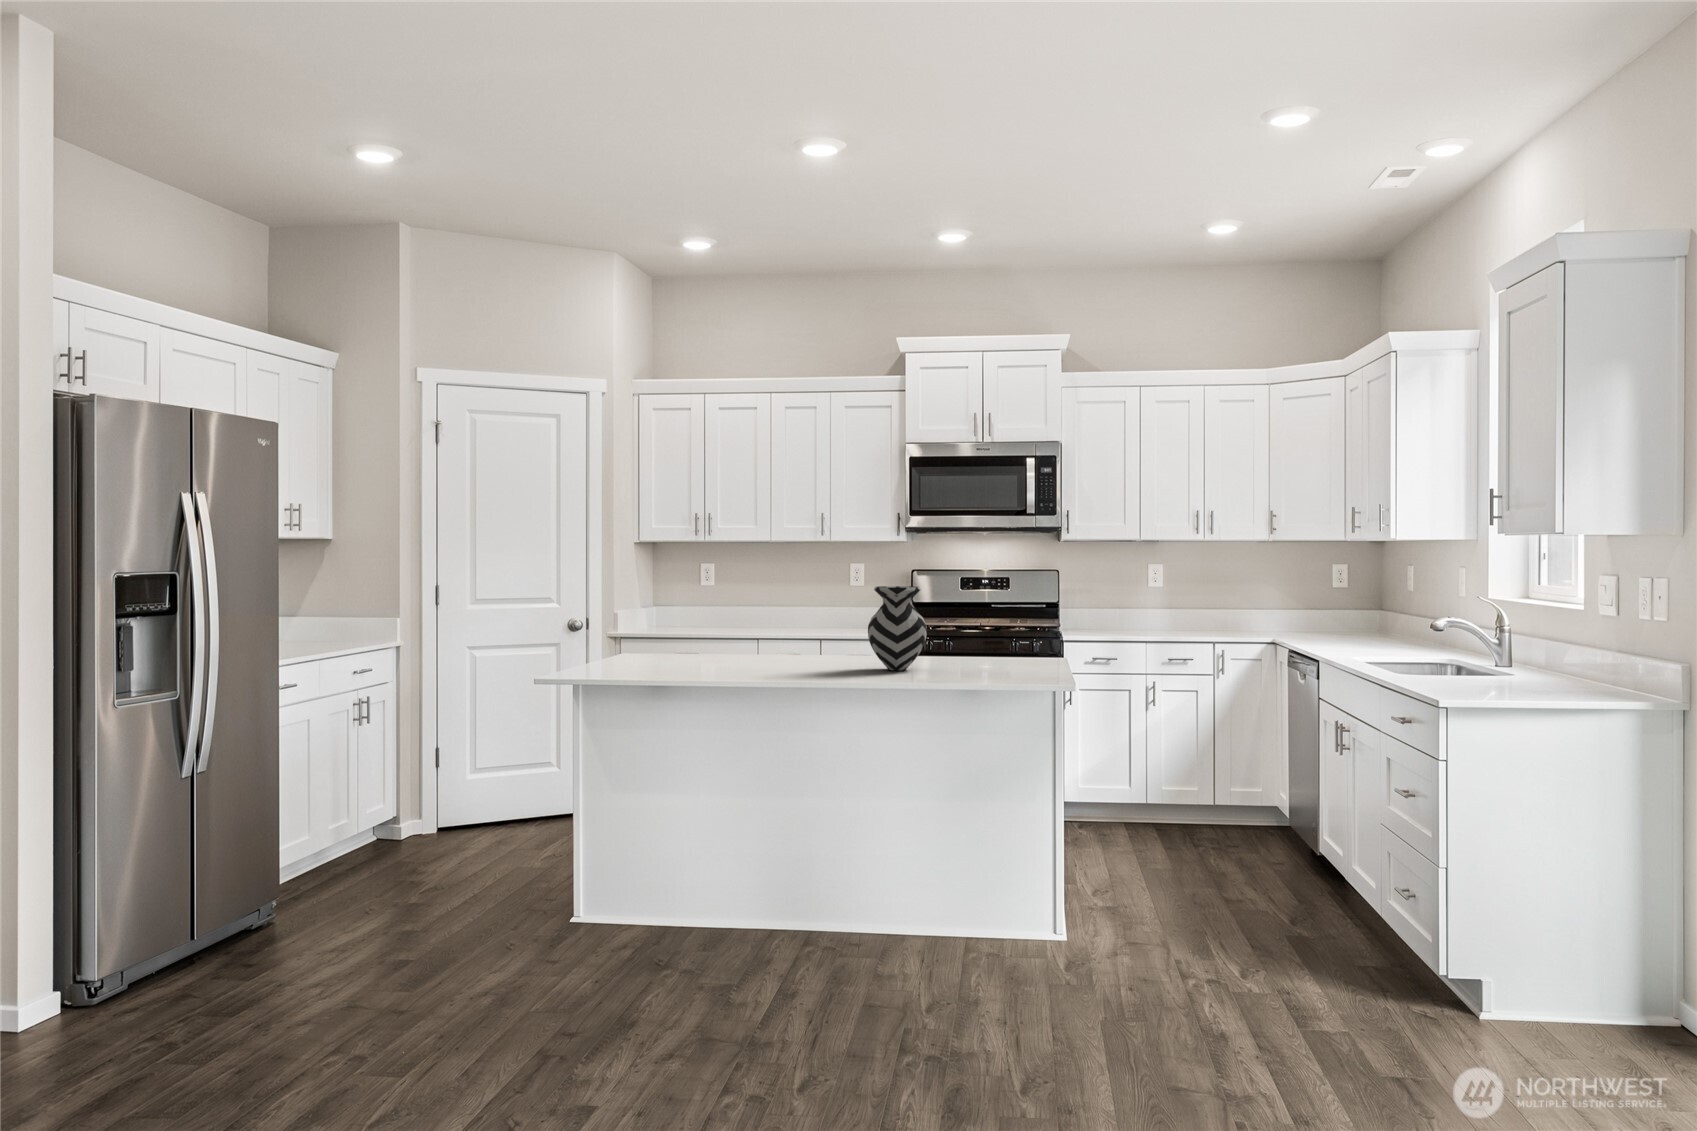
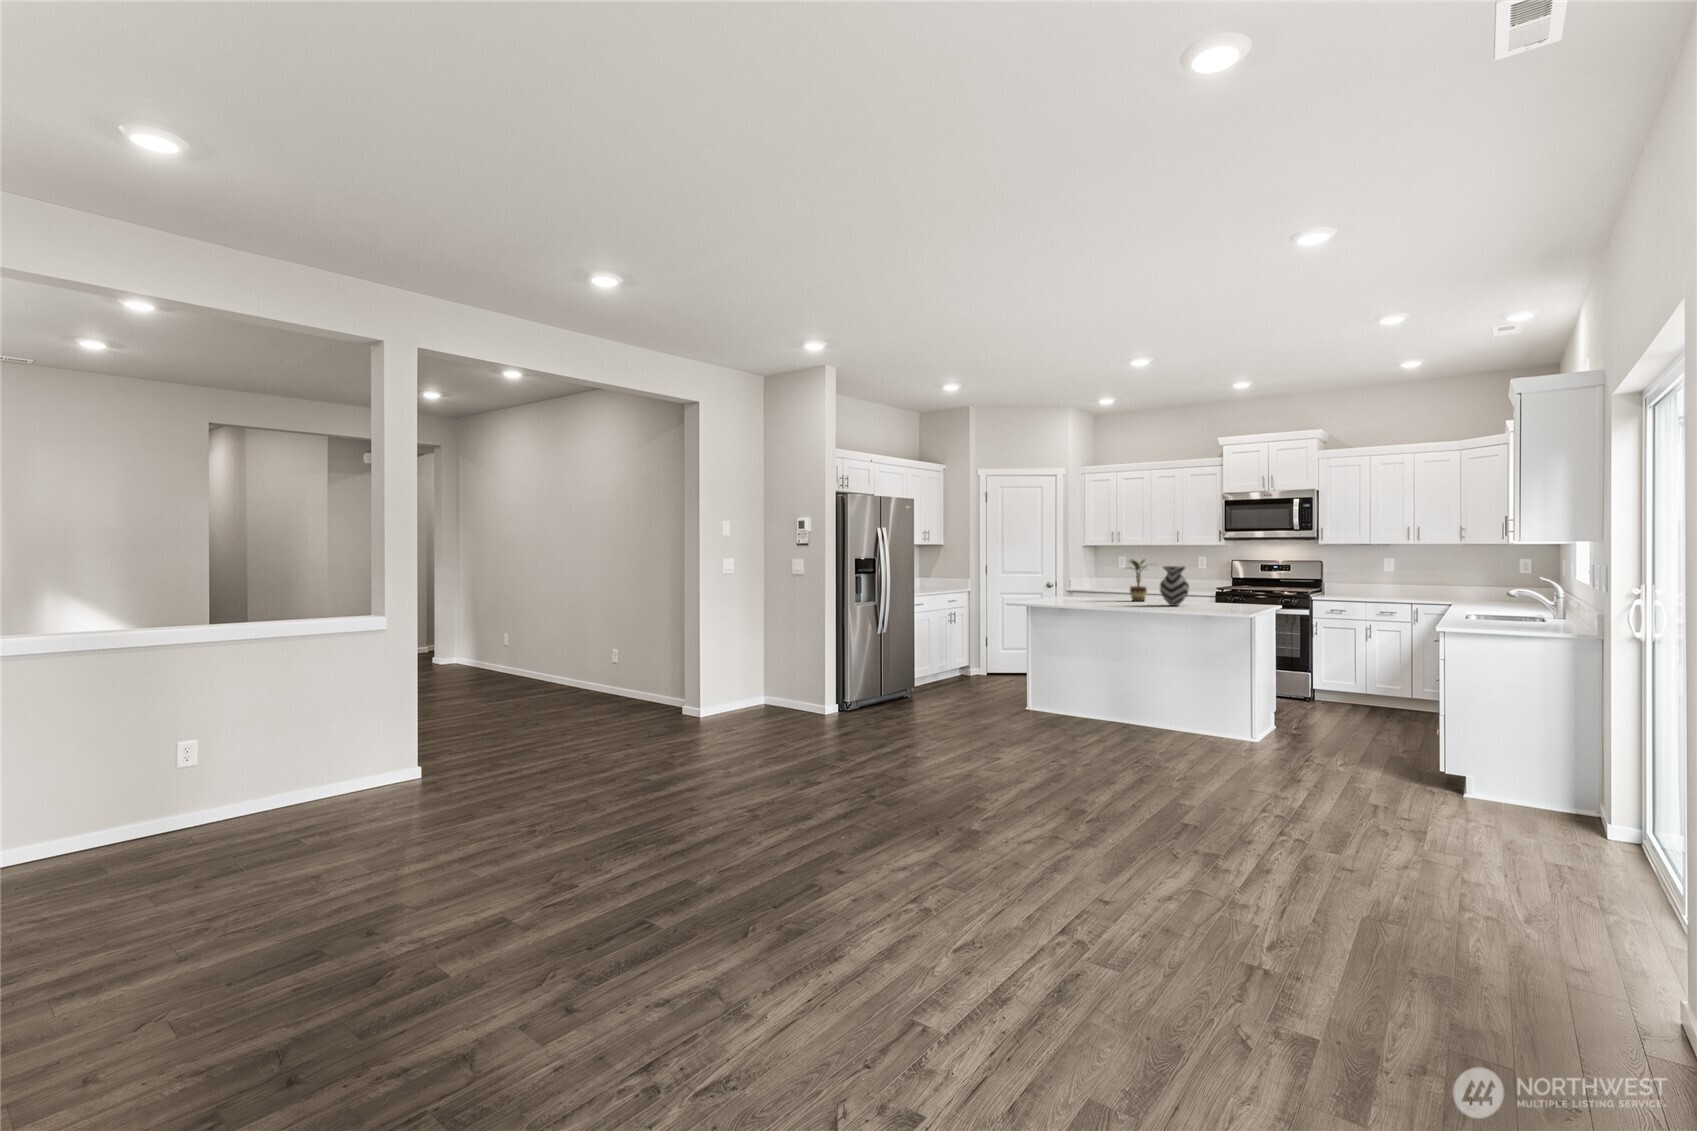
potted plant: none [770,571,838,660] -> present [1130,560,1147,601]

